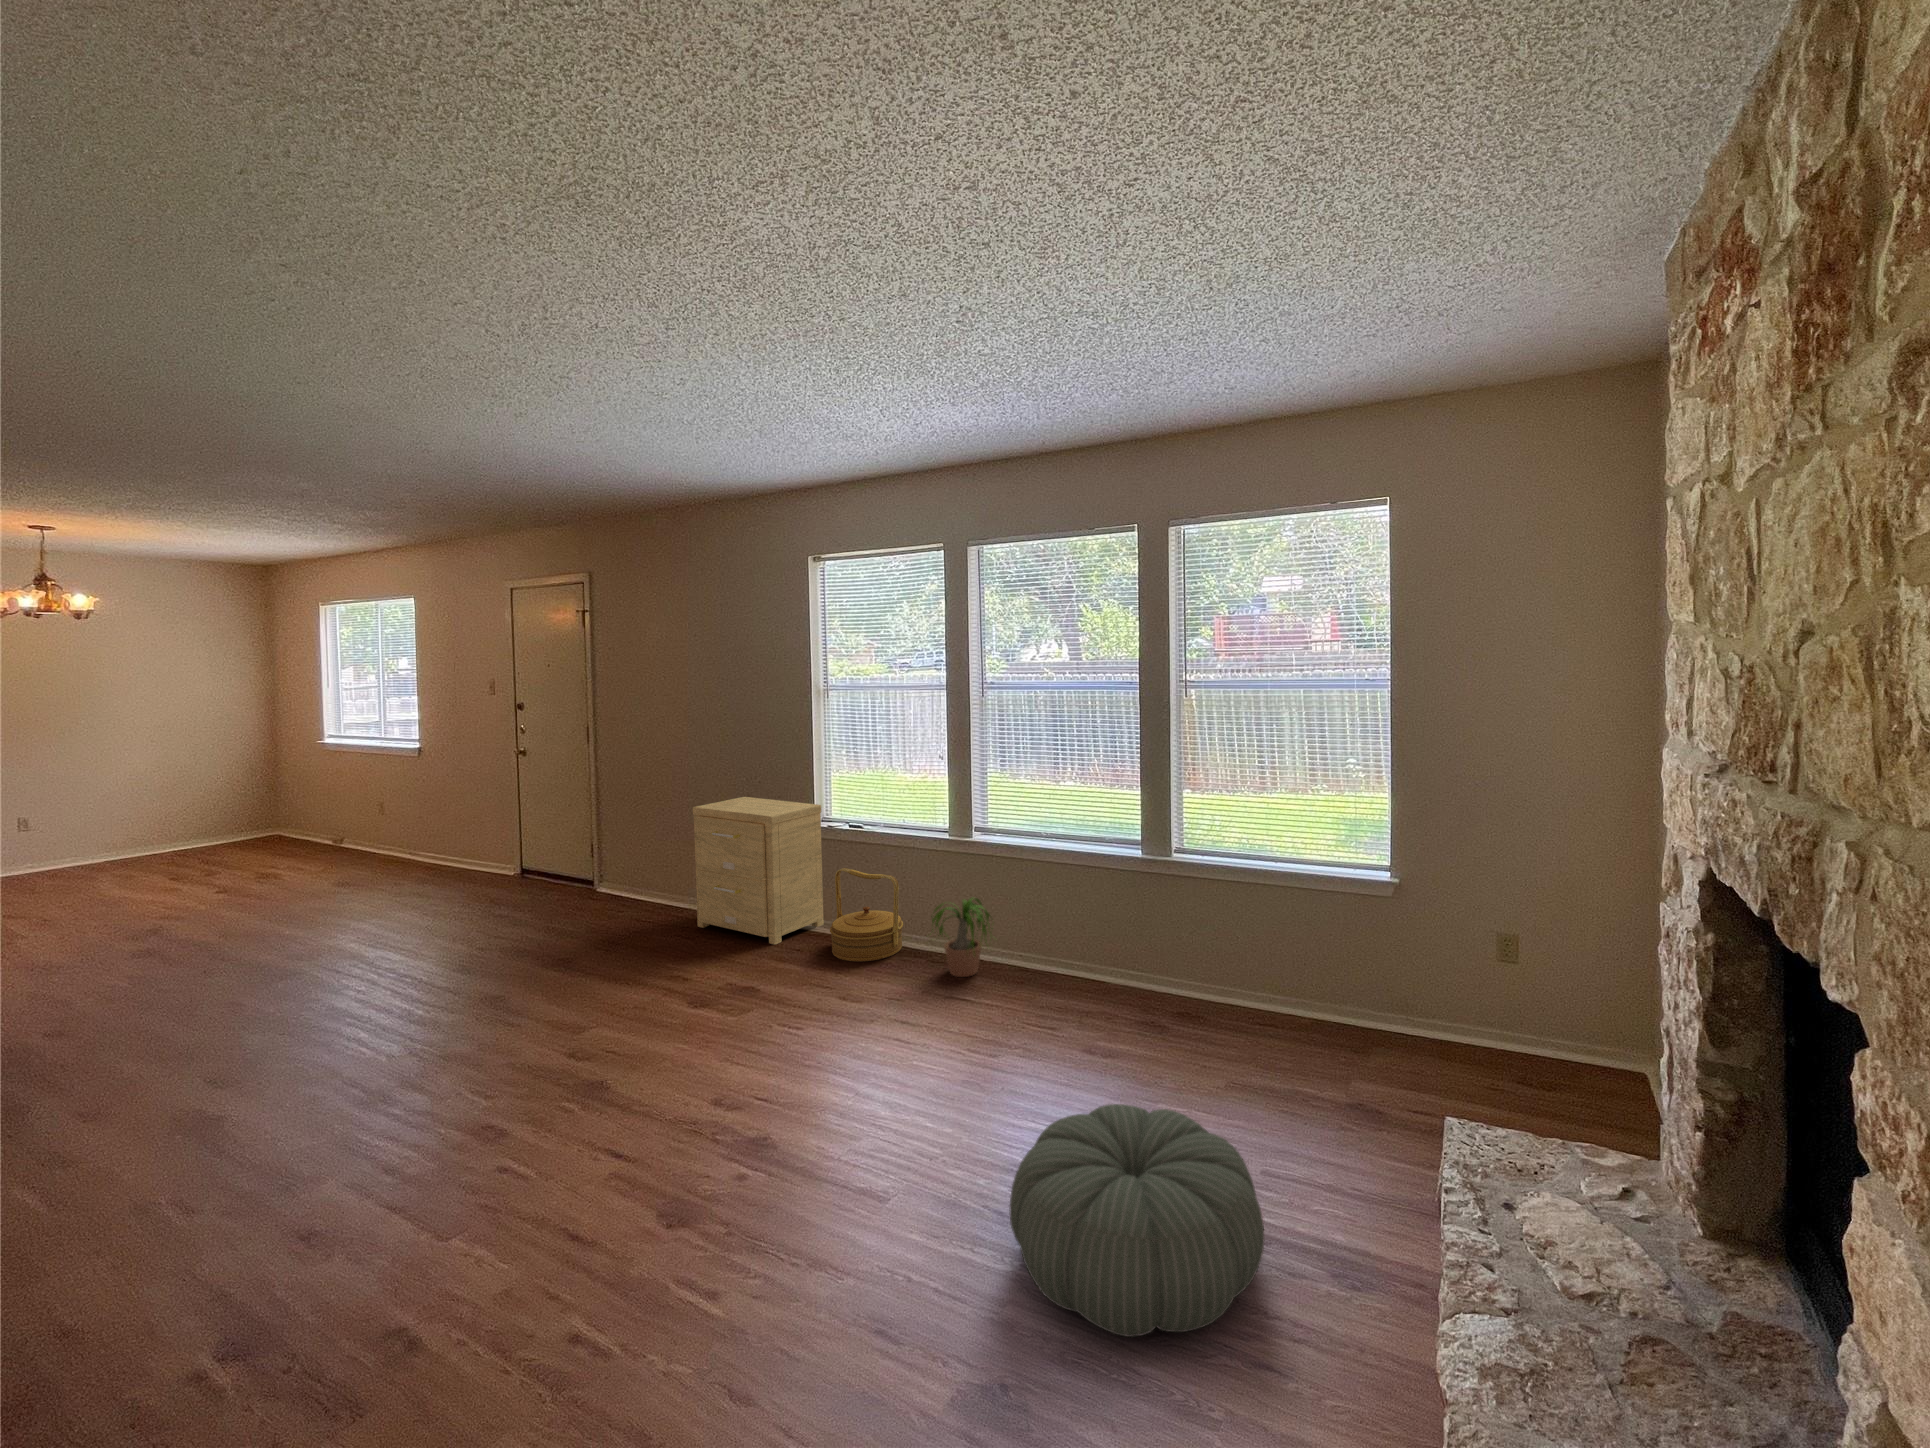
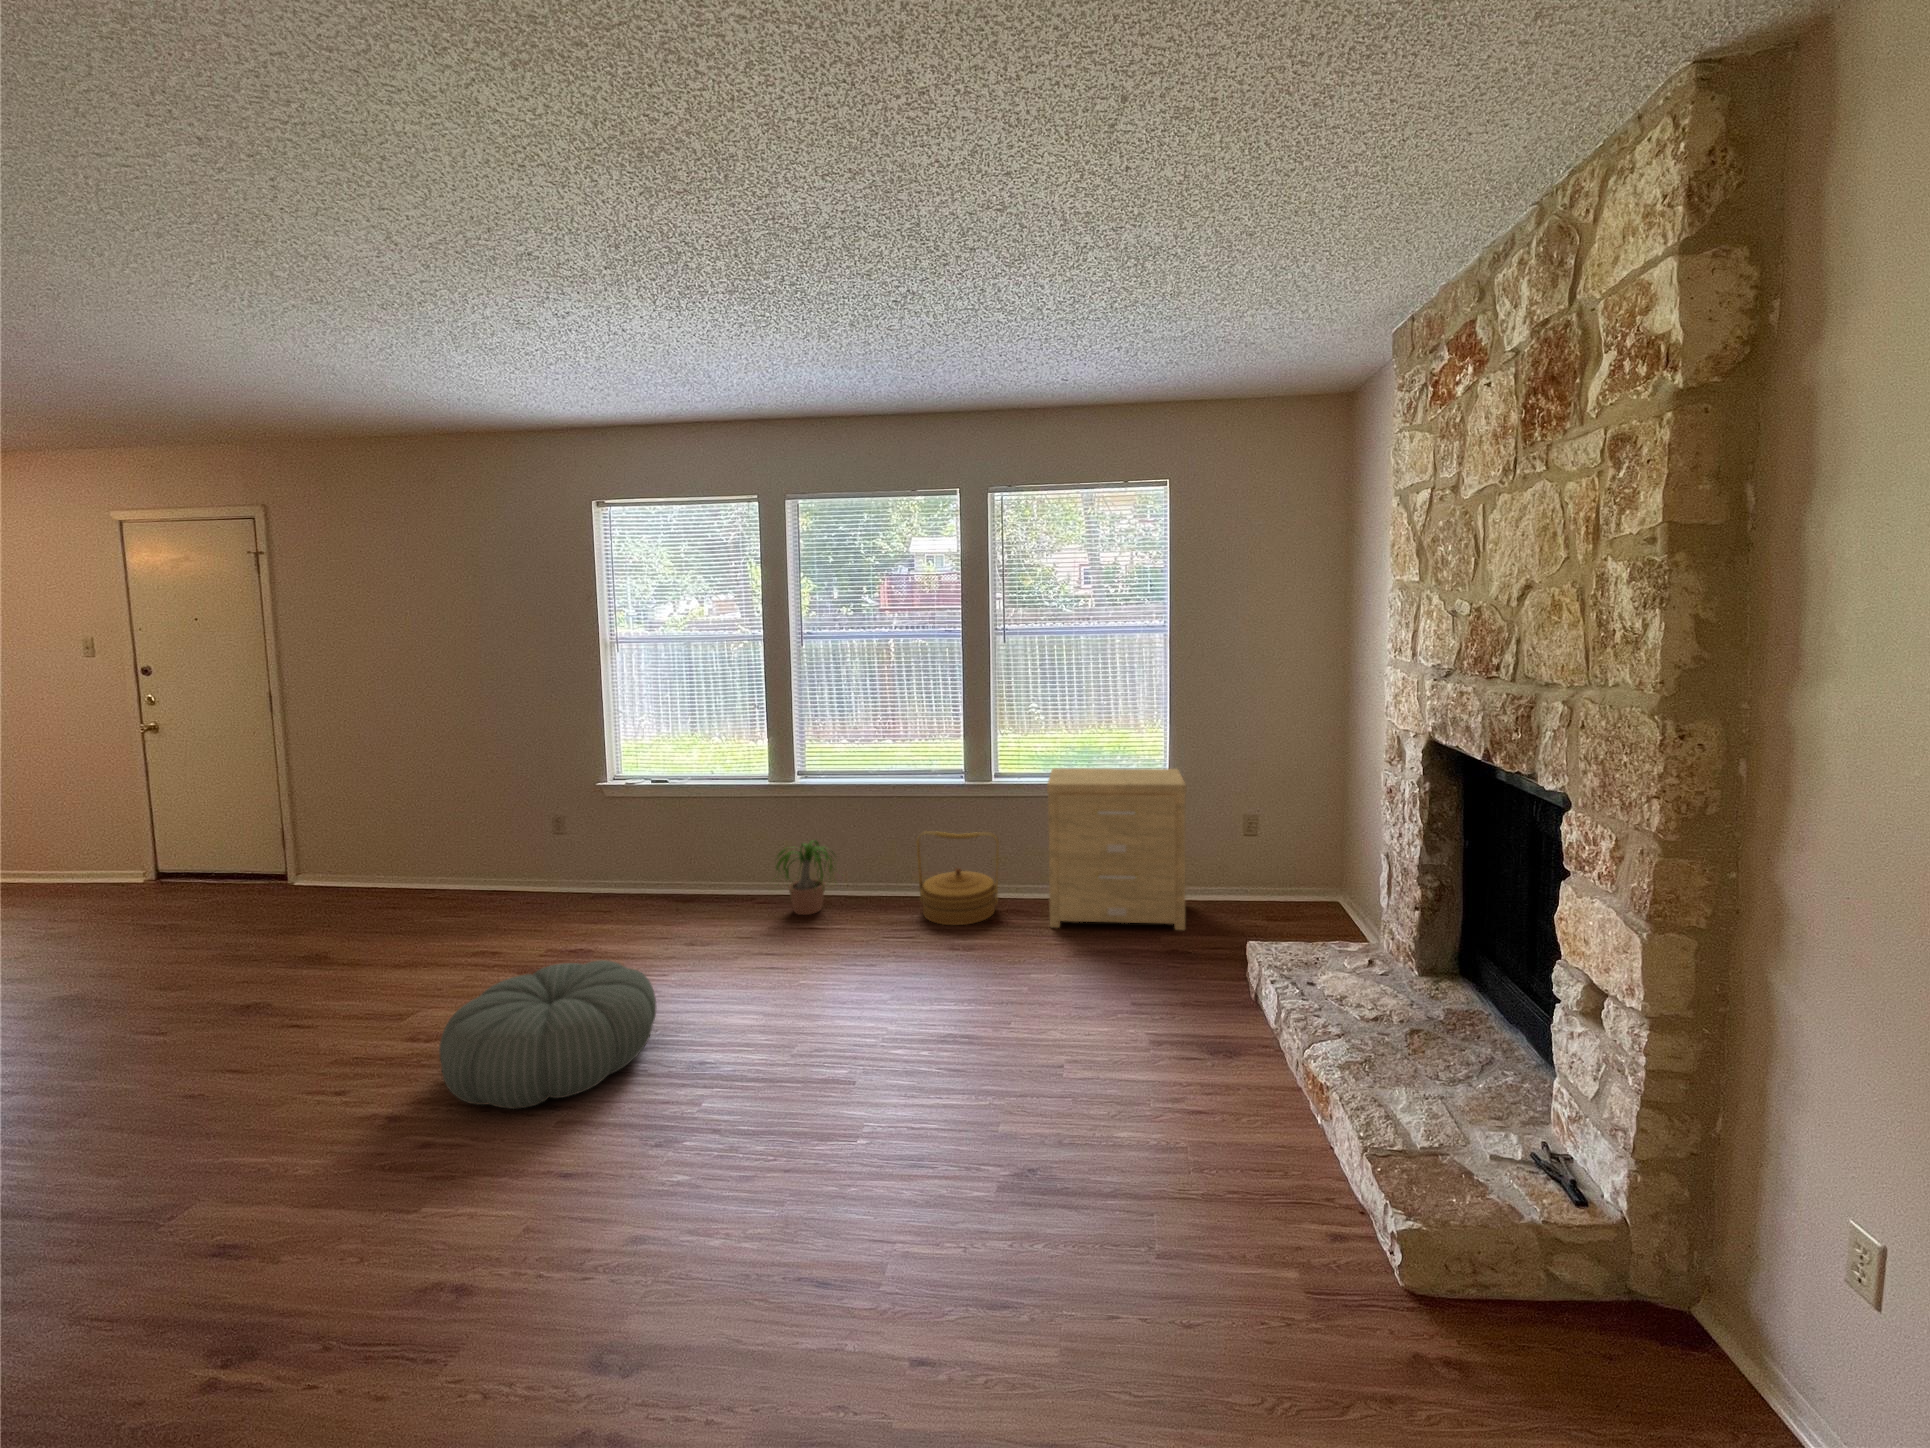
side table: present [693,797,824,945] -> present [1047,768,1187,930]
woven basket: present [830,868,903,962] -> present [916,831,999,925]
pouf: present [1009,1104,1264,1337] -> present [439,960,656,1109]

